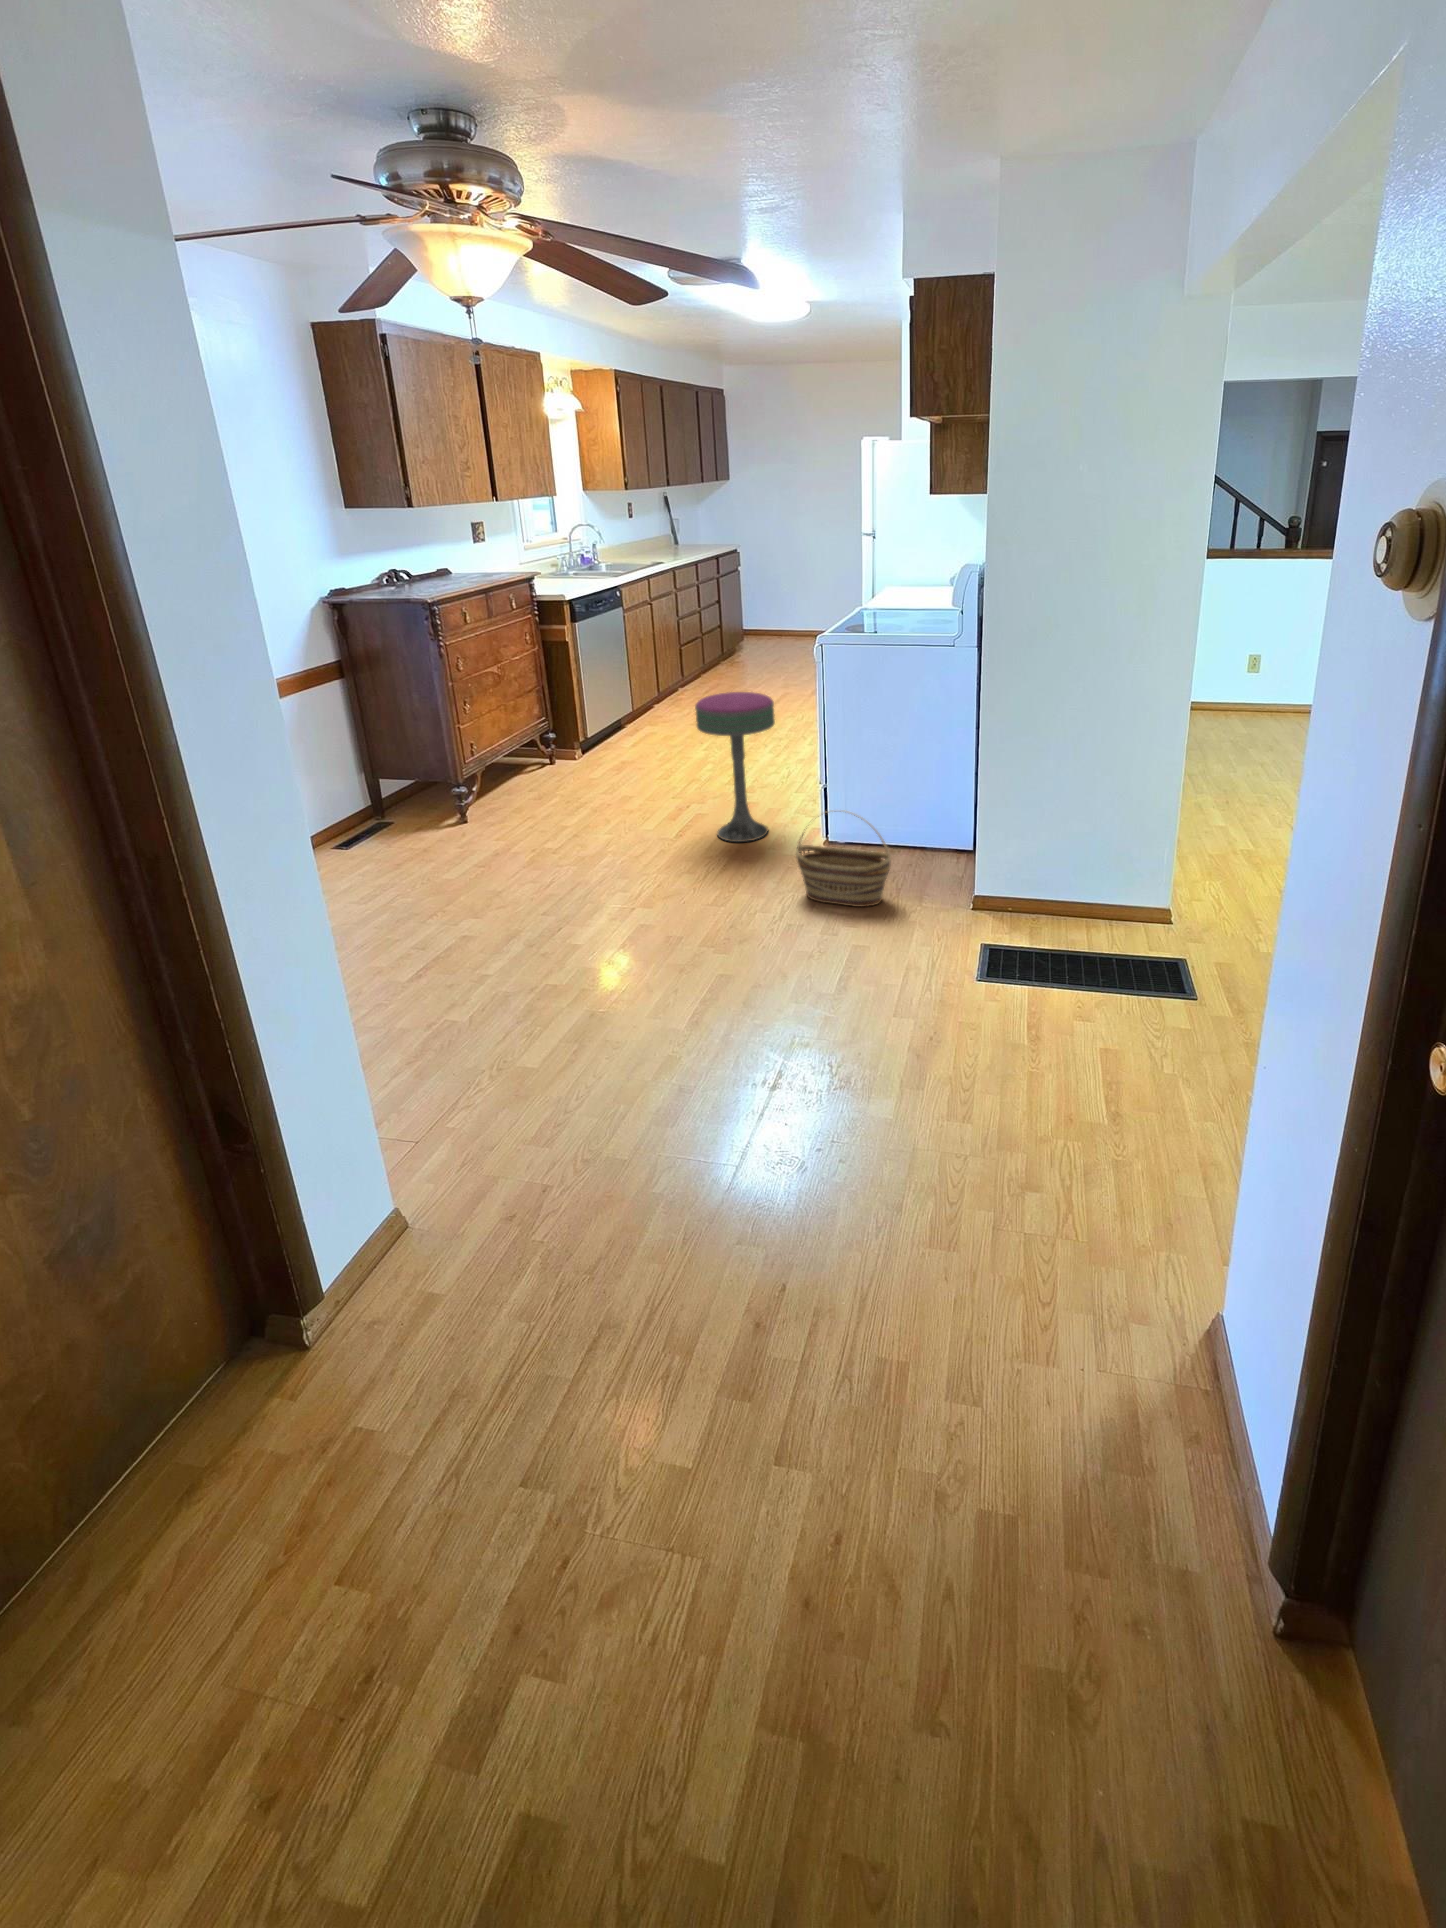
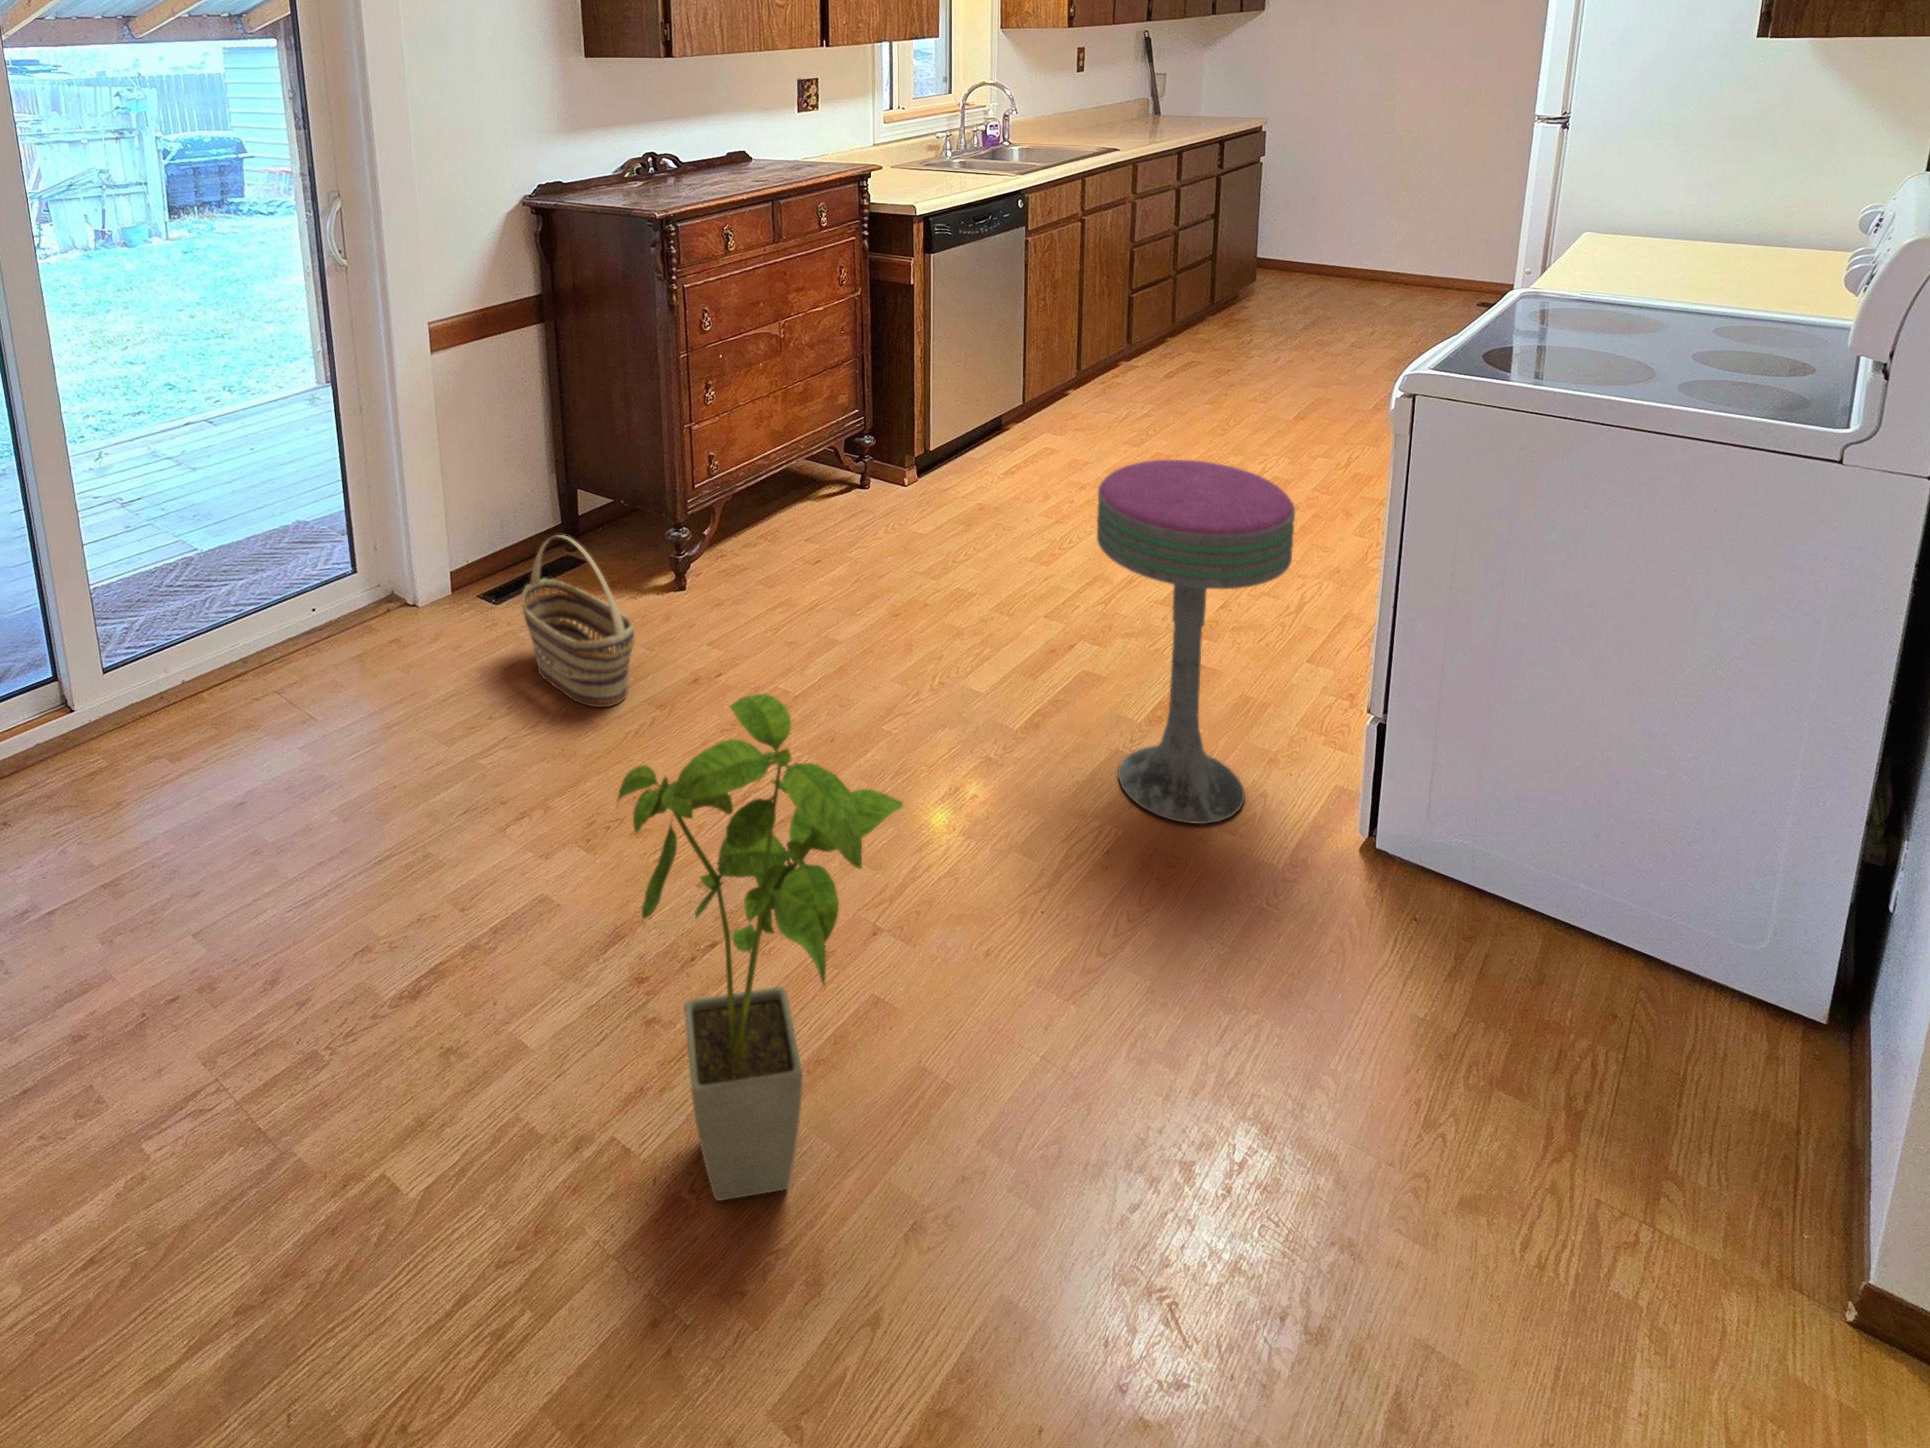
house plant: none [540,760,652,967] -> present [618,694,903,1201]
basket: present [796,810,890,907] -> present [522,535,634,707]

